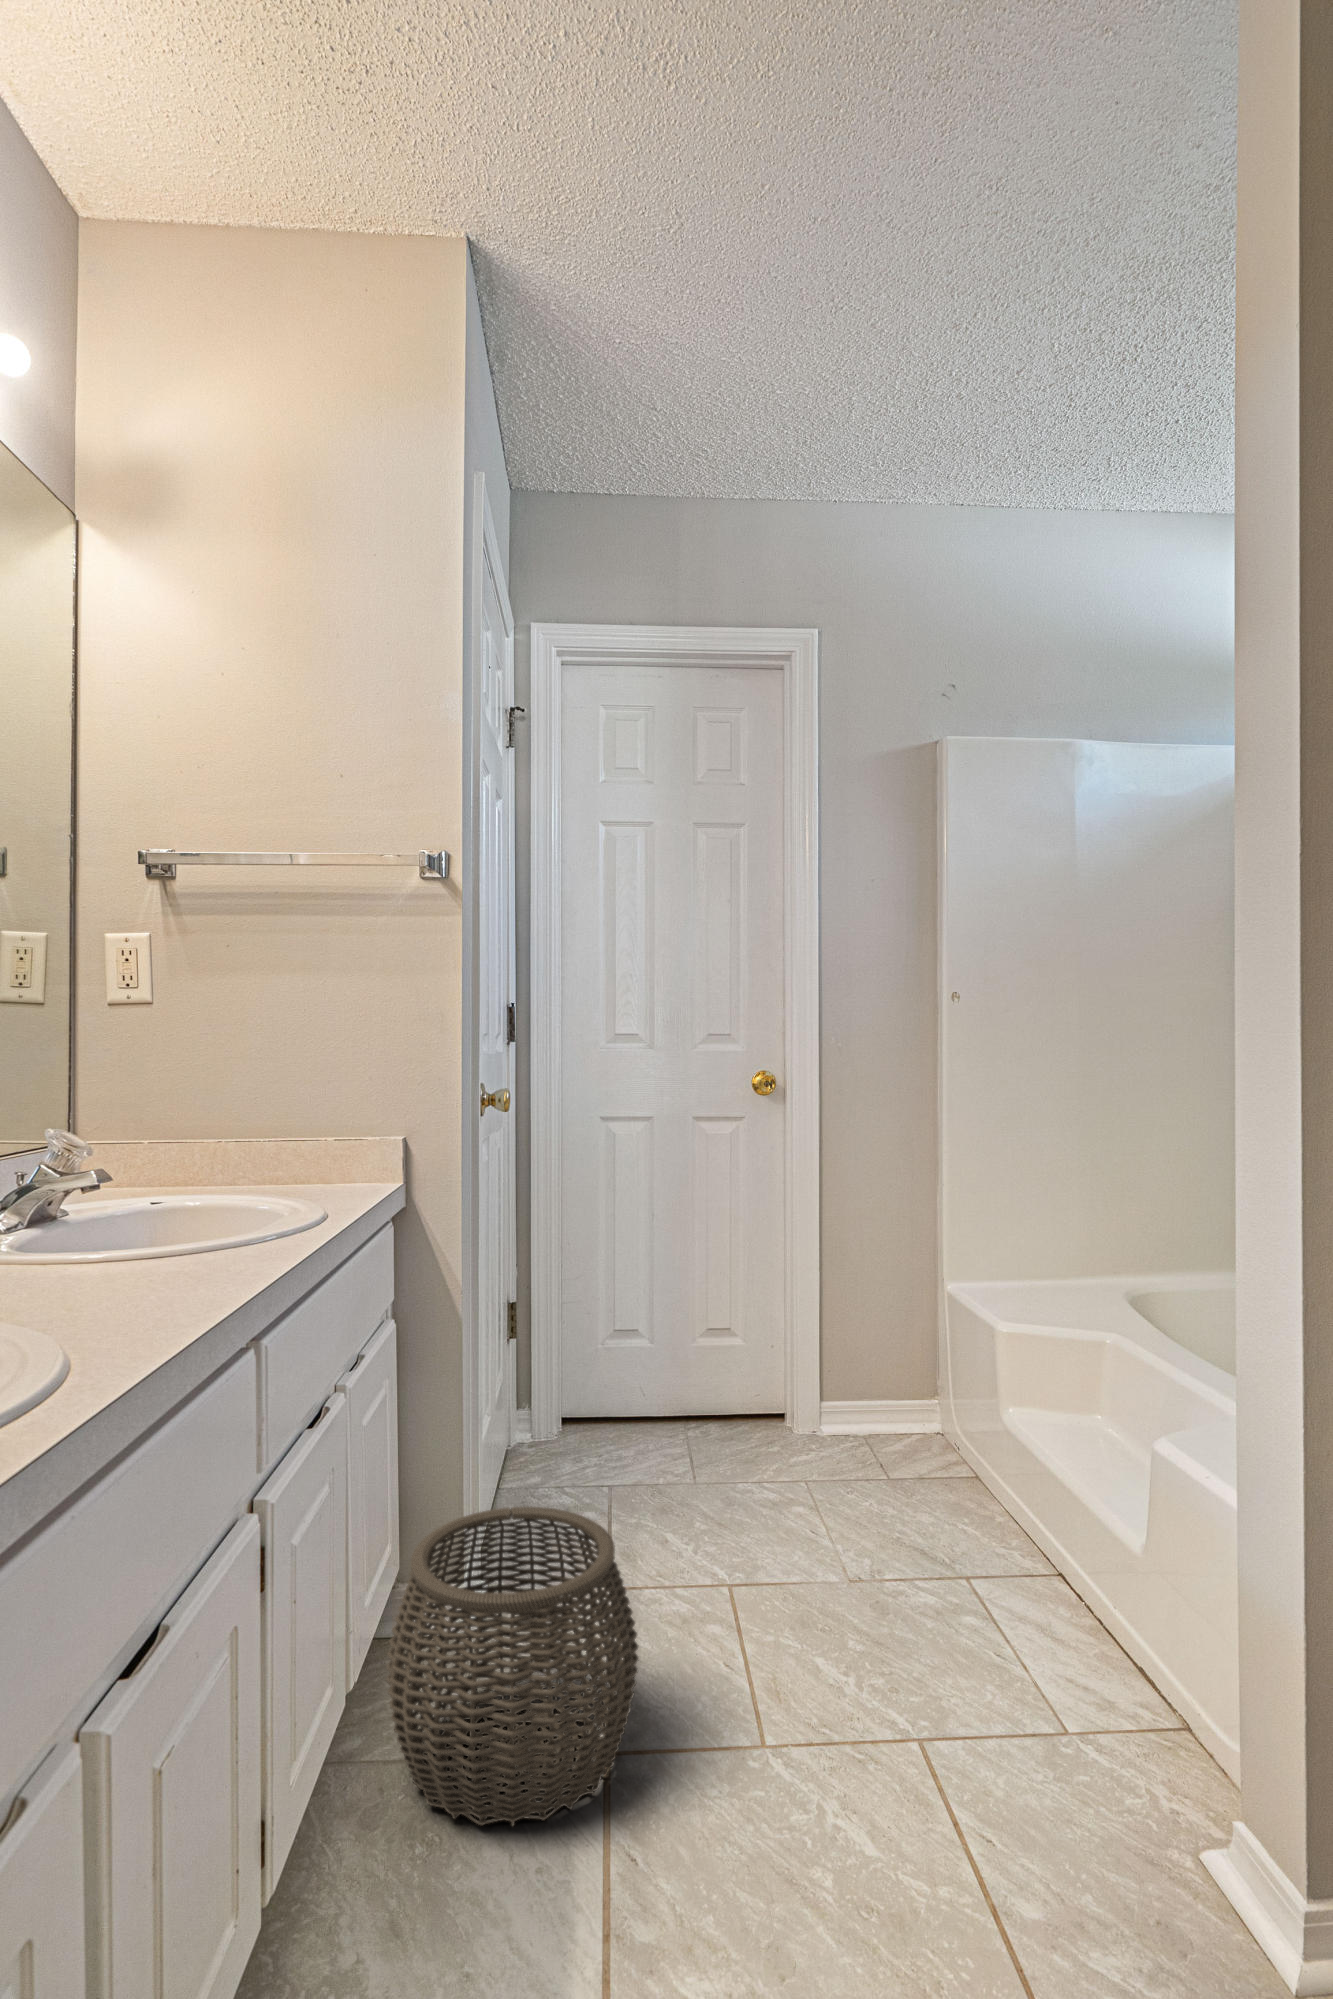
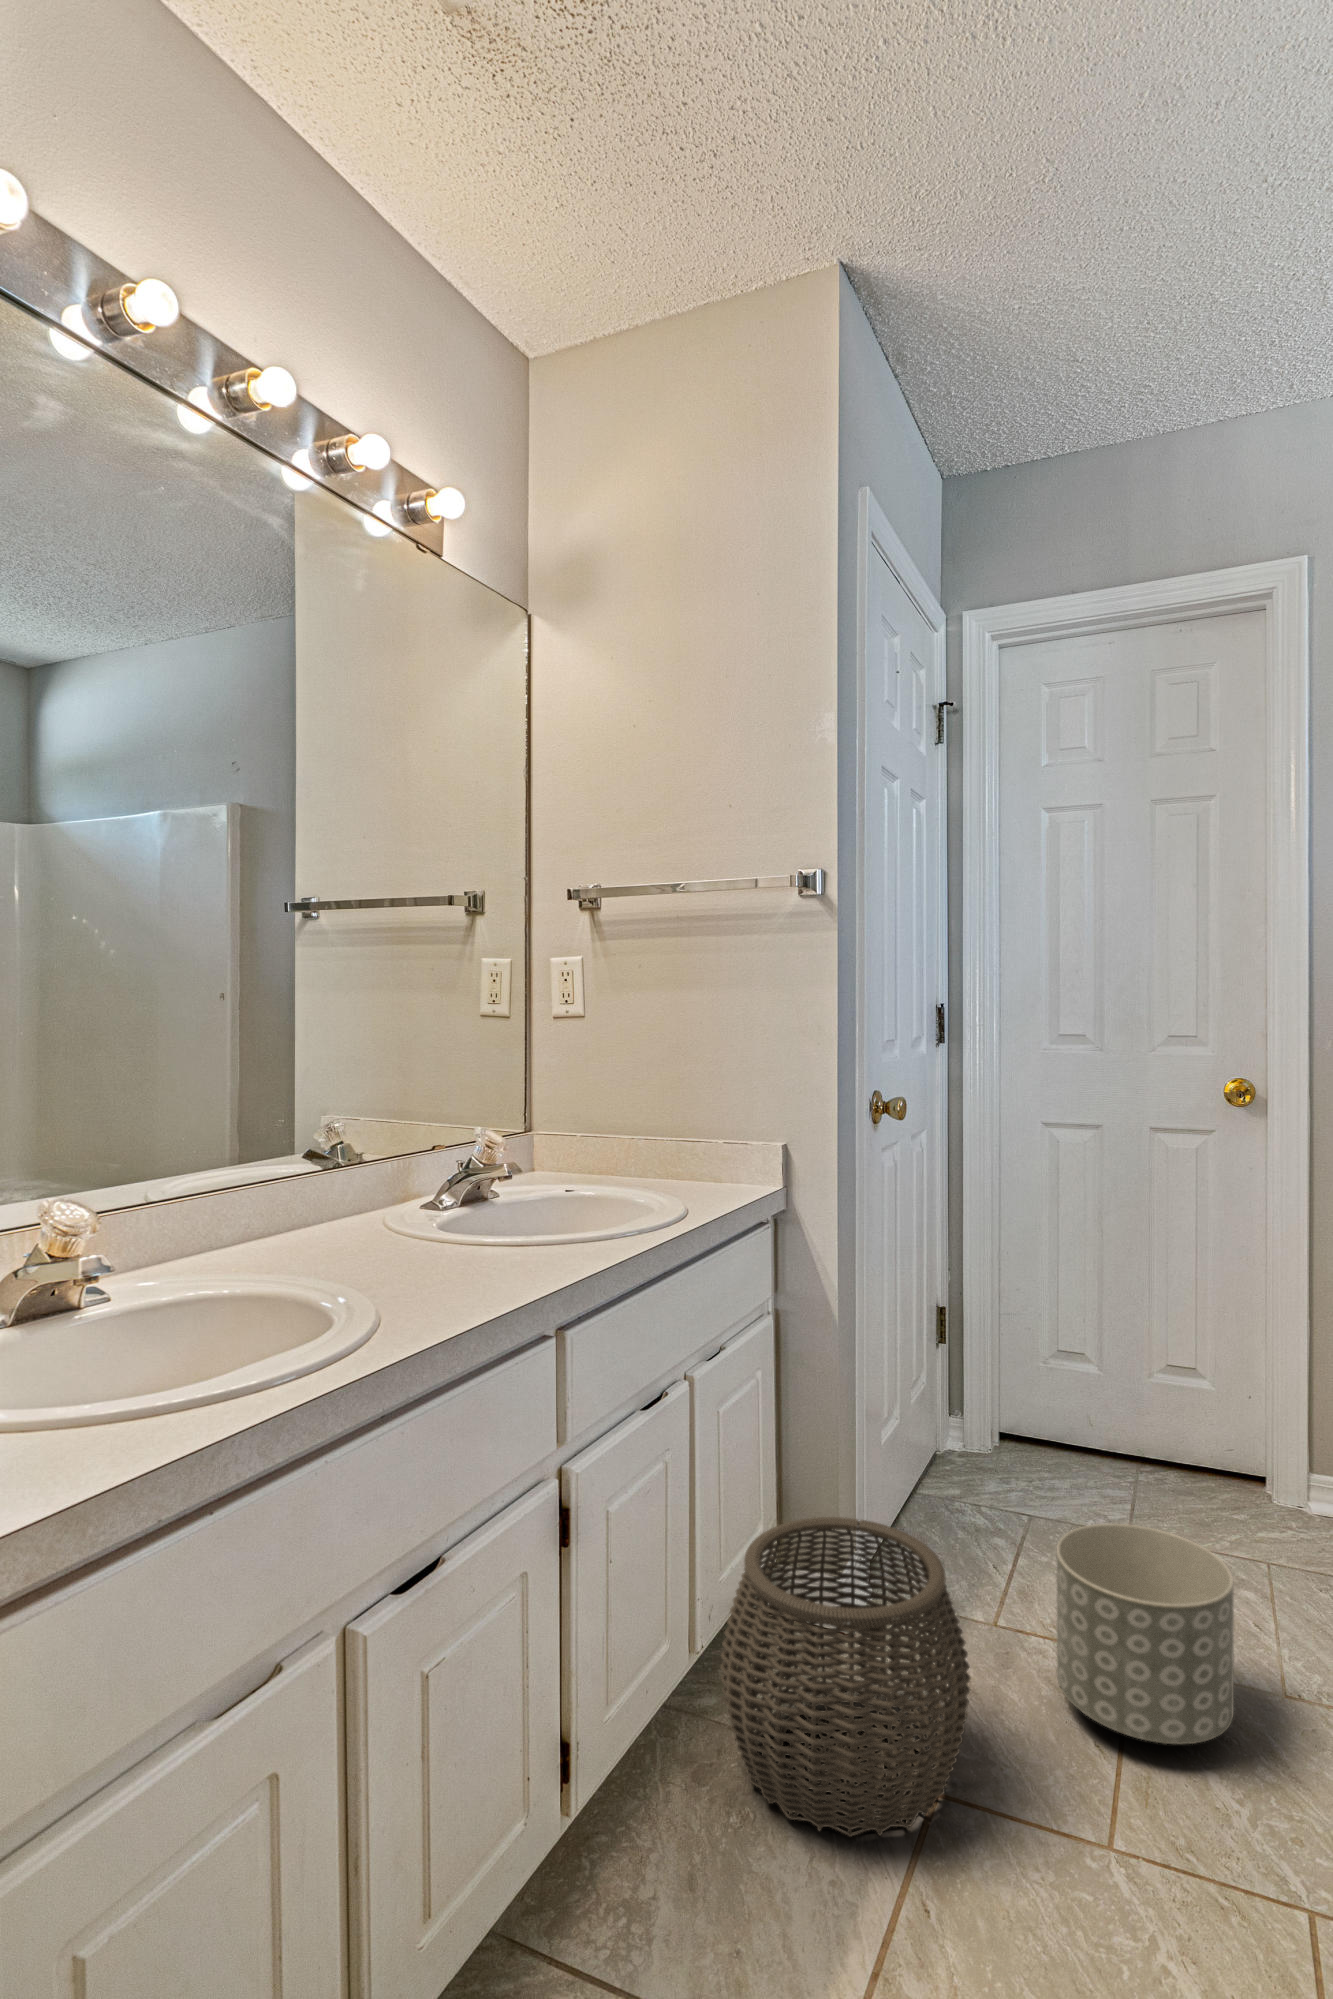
planter: none [679,1462,827,1648] -> present [1057,1524,1234,1744]

